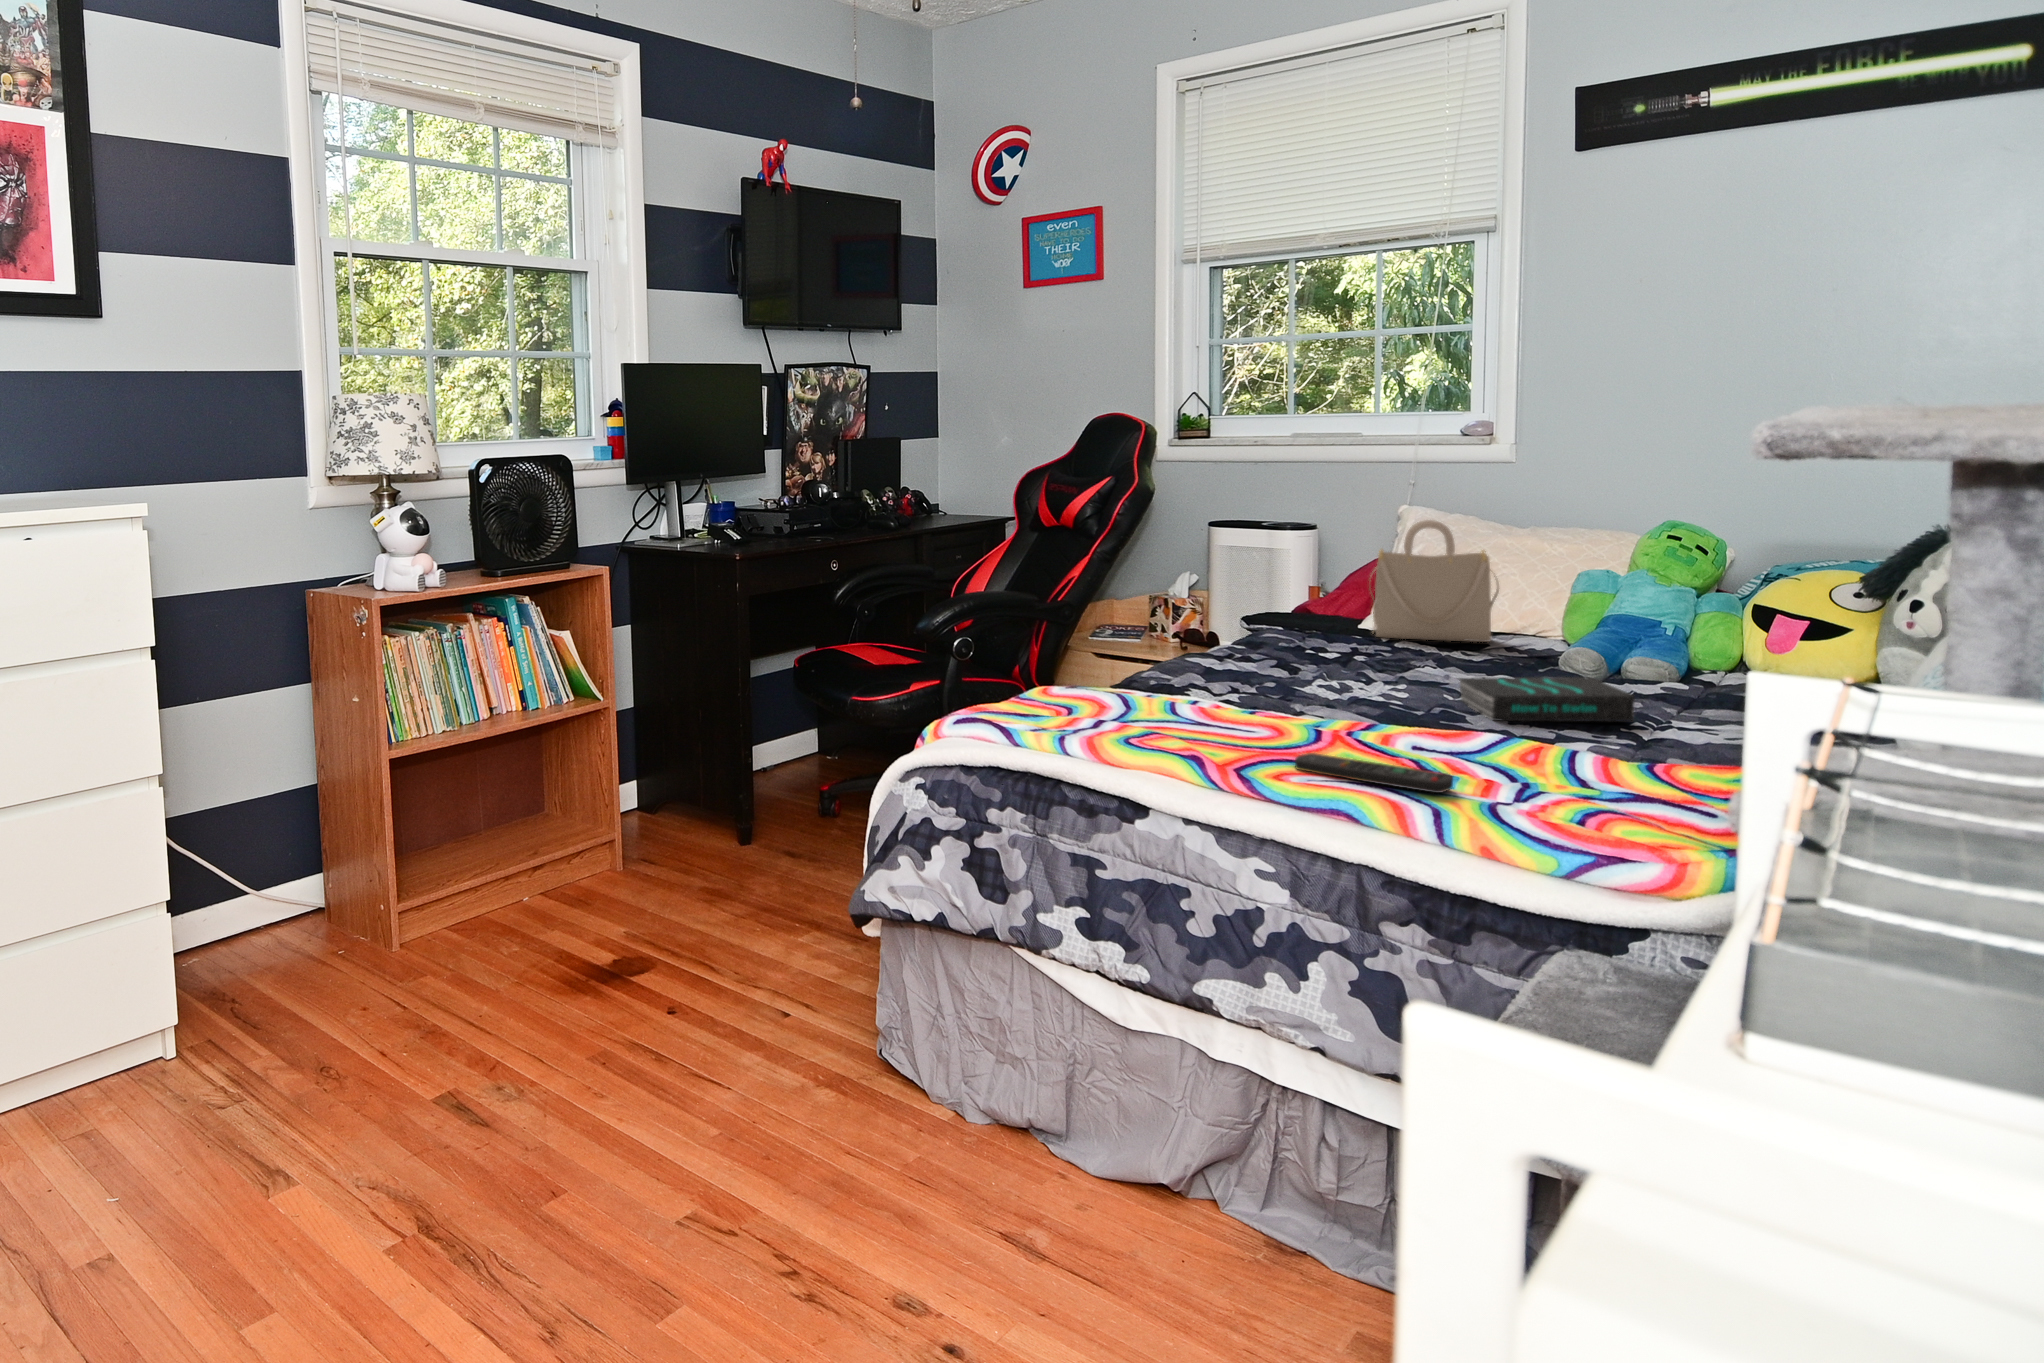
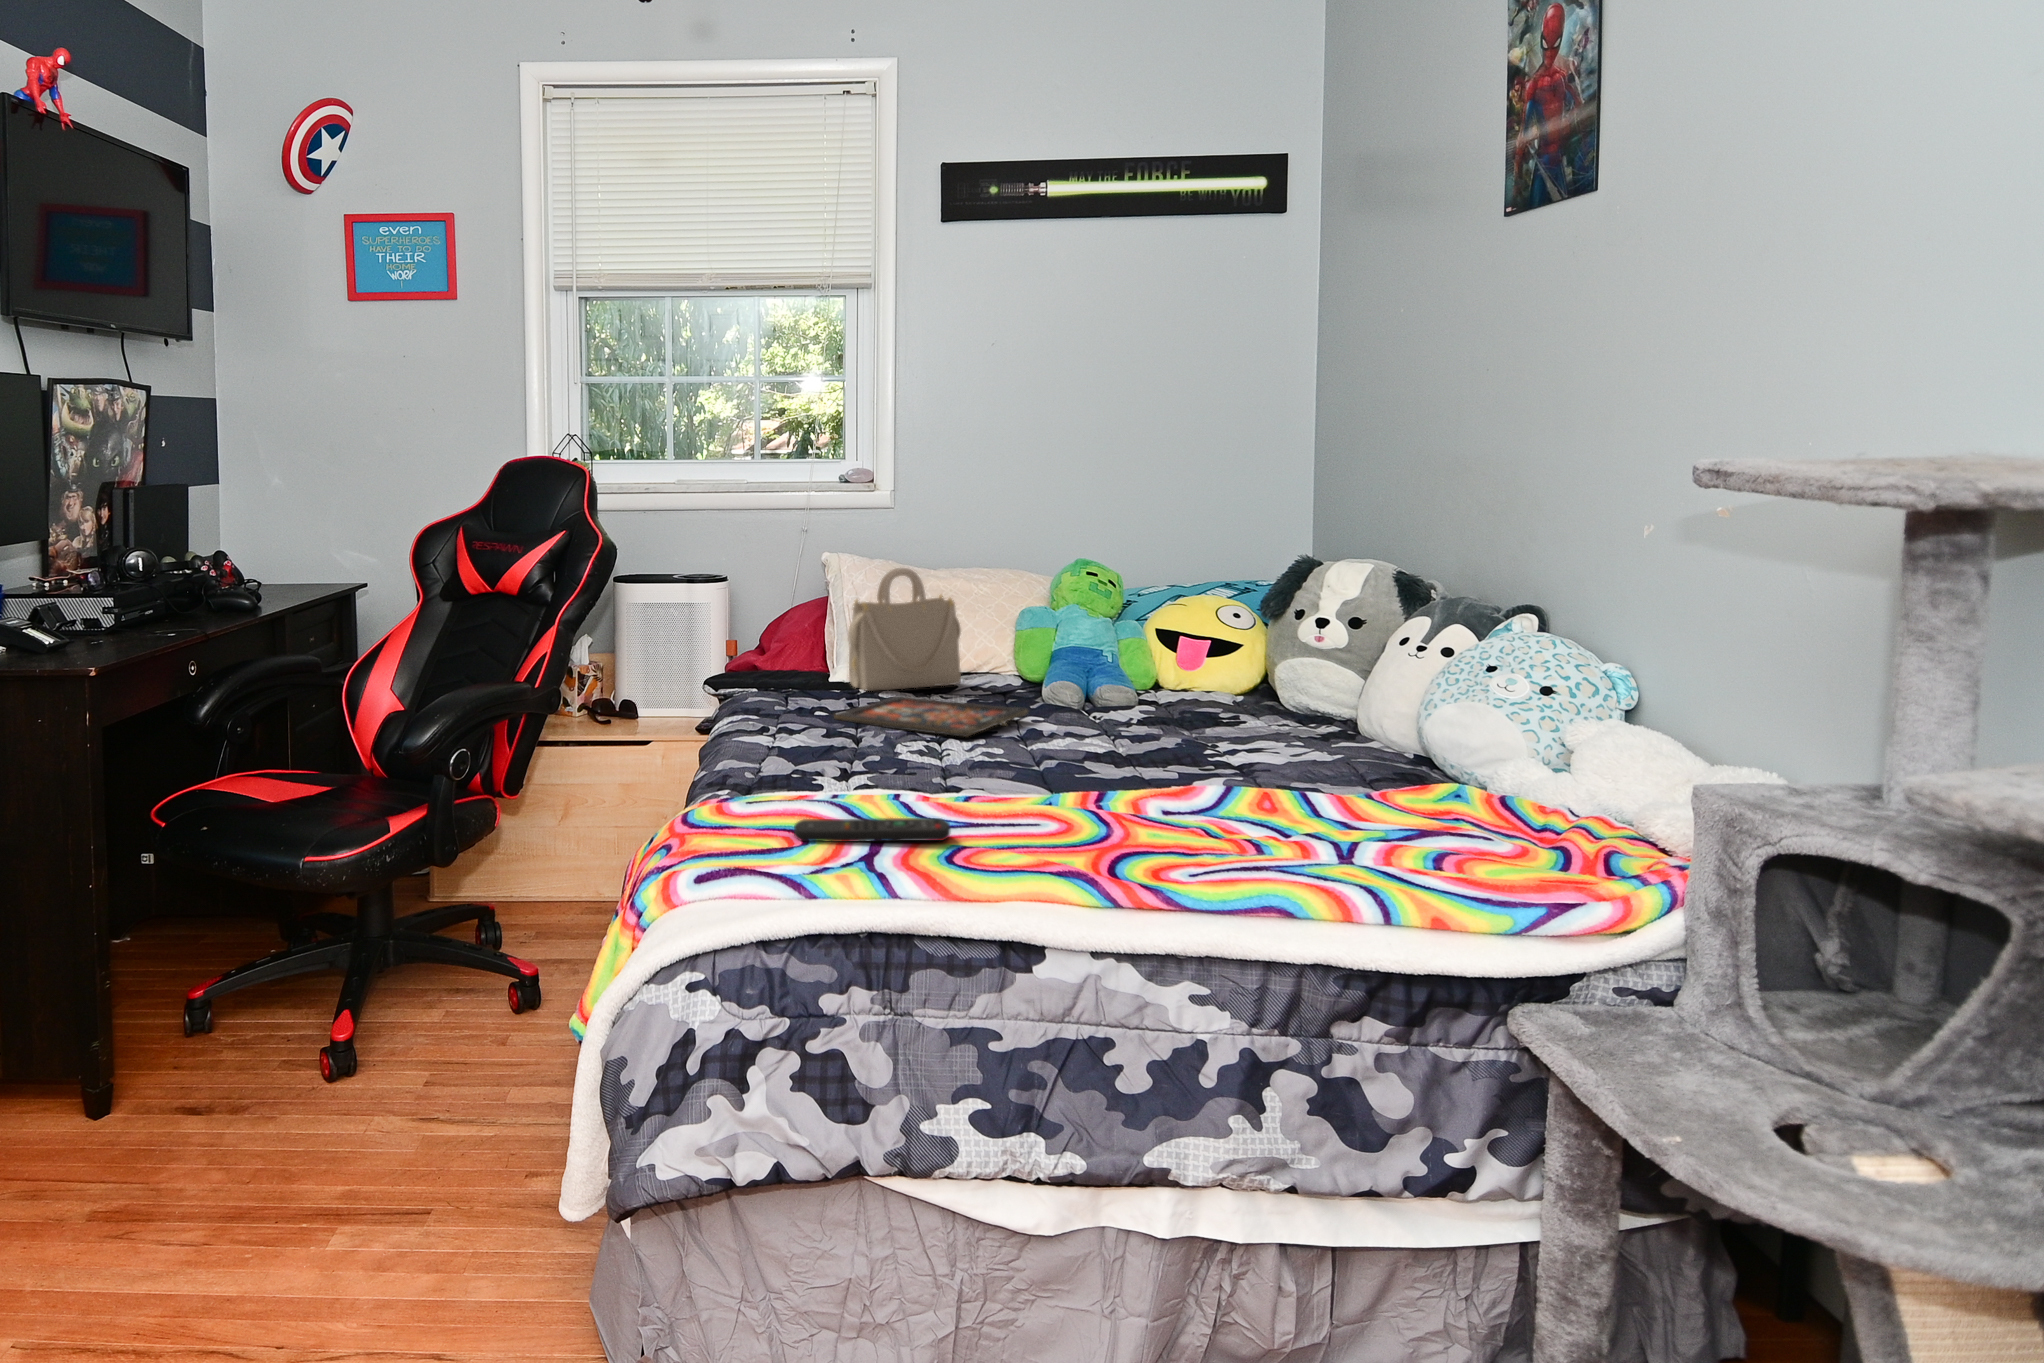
board game: none [1286,641,1489,677] -> present [834,695,1028,736]
book: present [1459,677,1635,721] -> none [1059,712,1212,769]
remote control: present [1295,753,1453,793] -> present [794,818,950,842]

